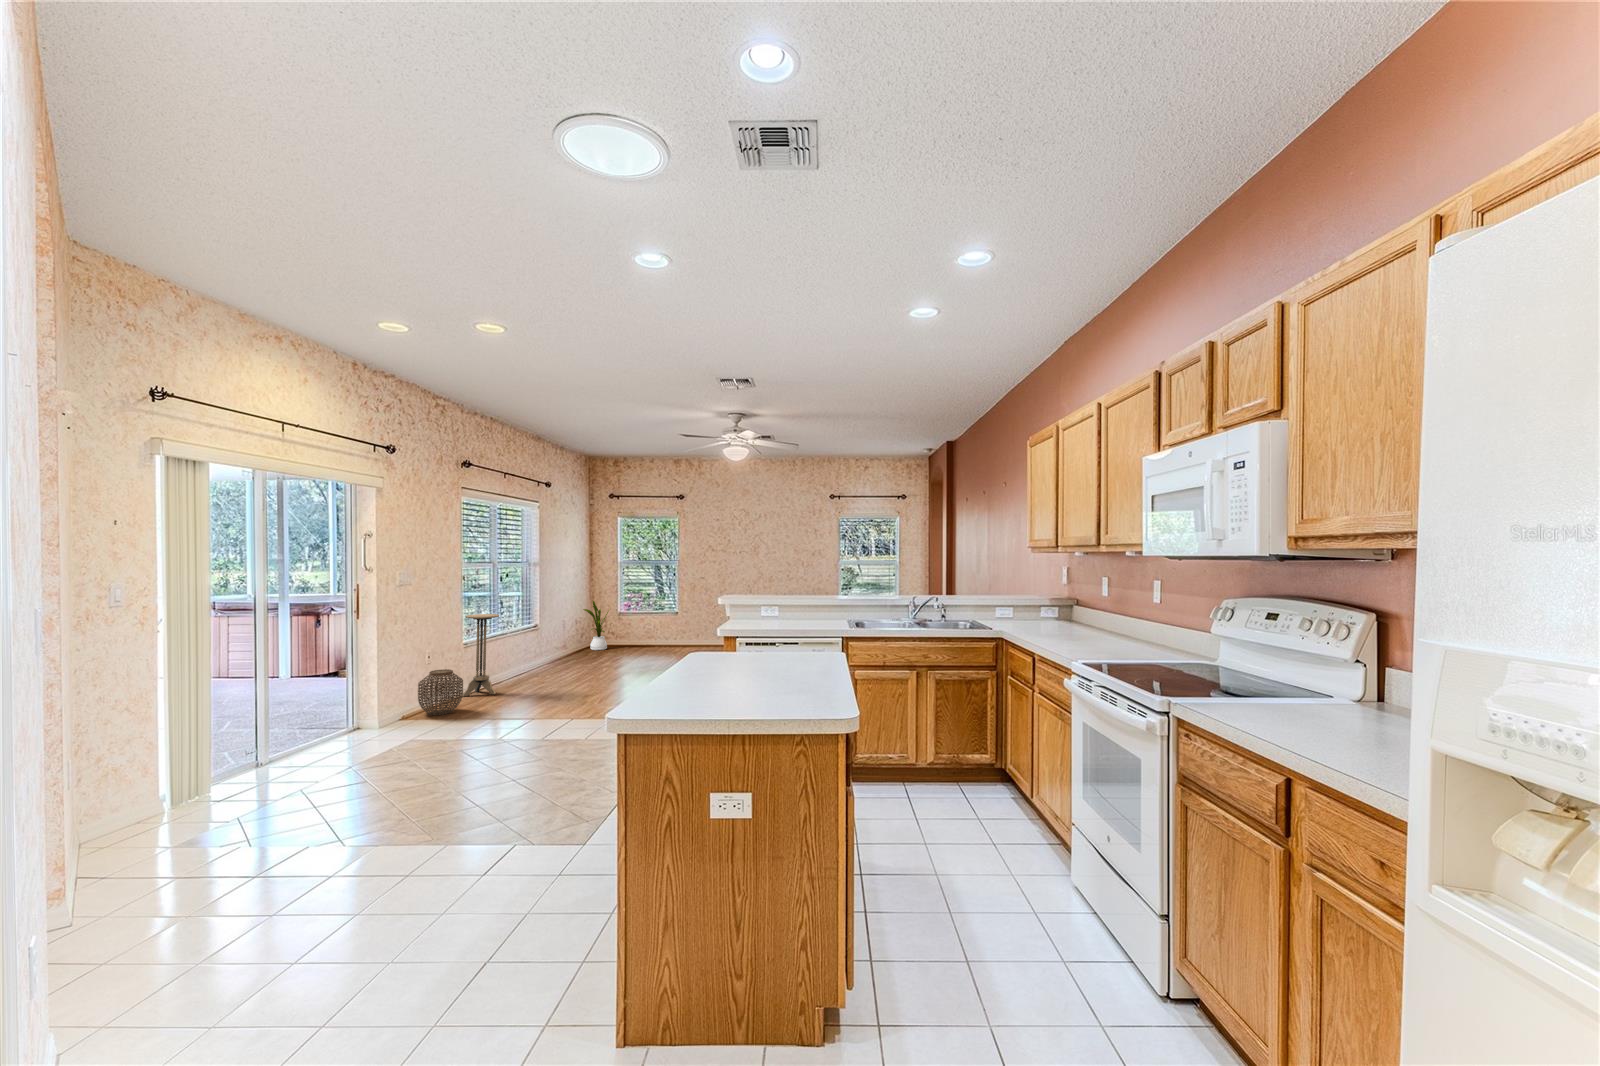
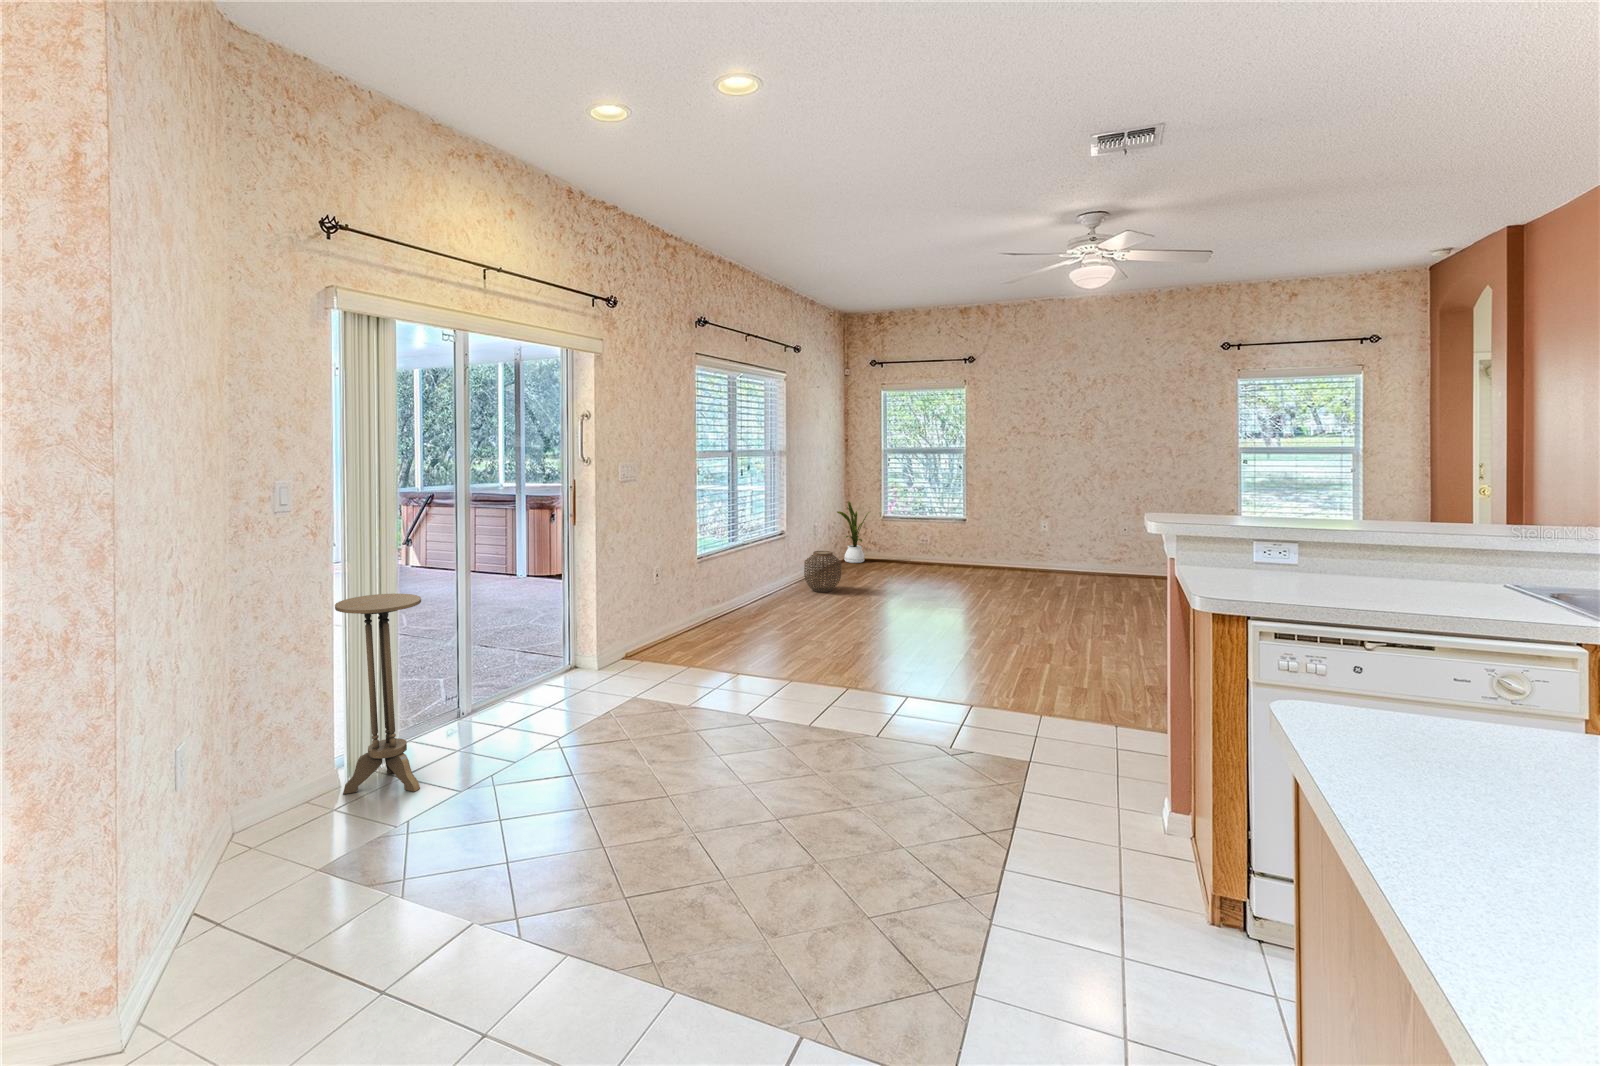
side table: present [463,614,499,696] -> present [335,593,421,794]
woven basket: present [418,669,463,715] -> present [804,551,841,592]

